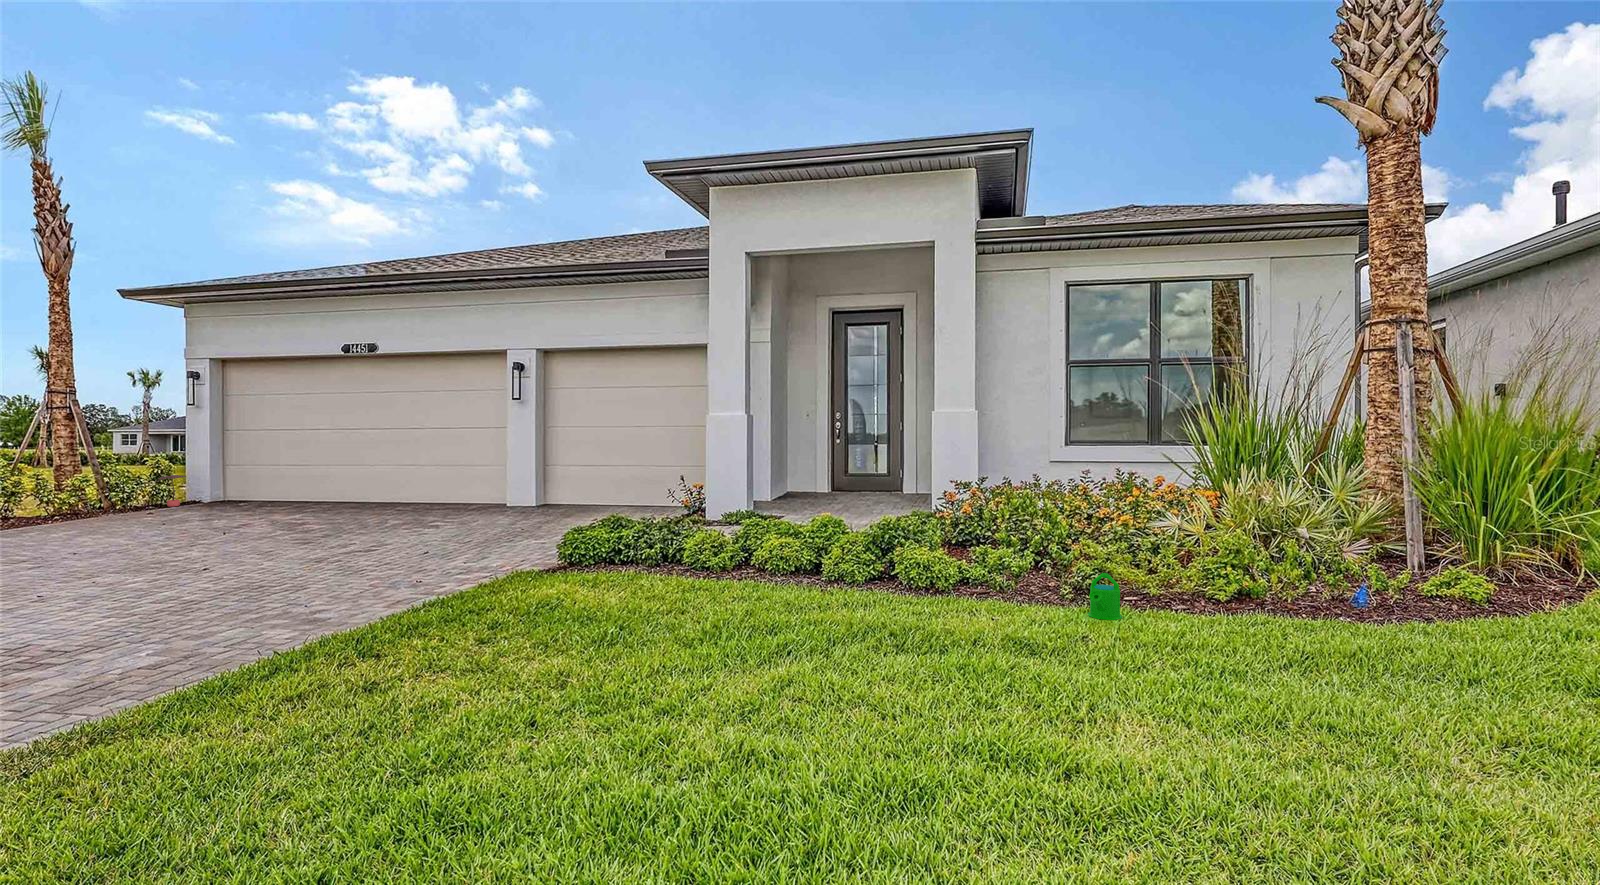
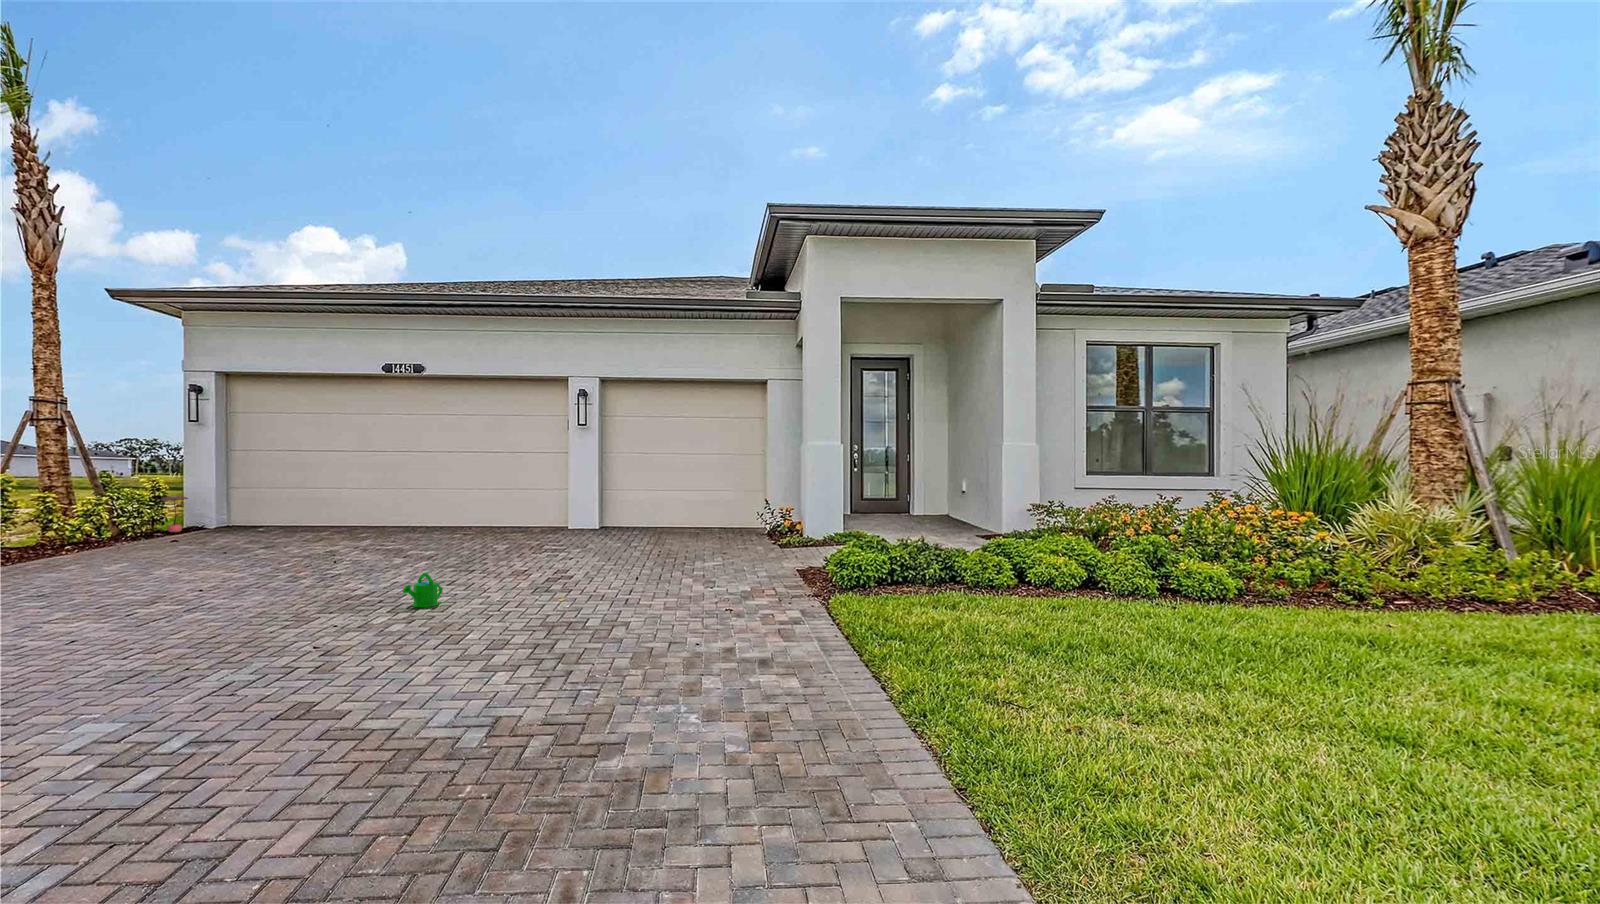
watering can: present [1088,573,1122,620] -> present [403,573,442,607]

